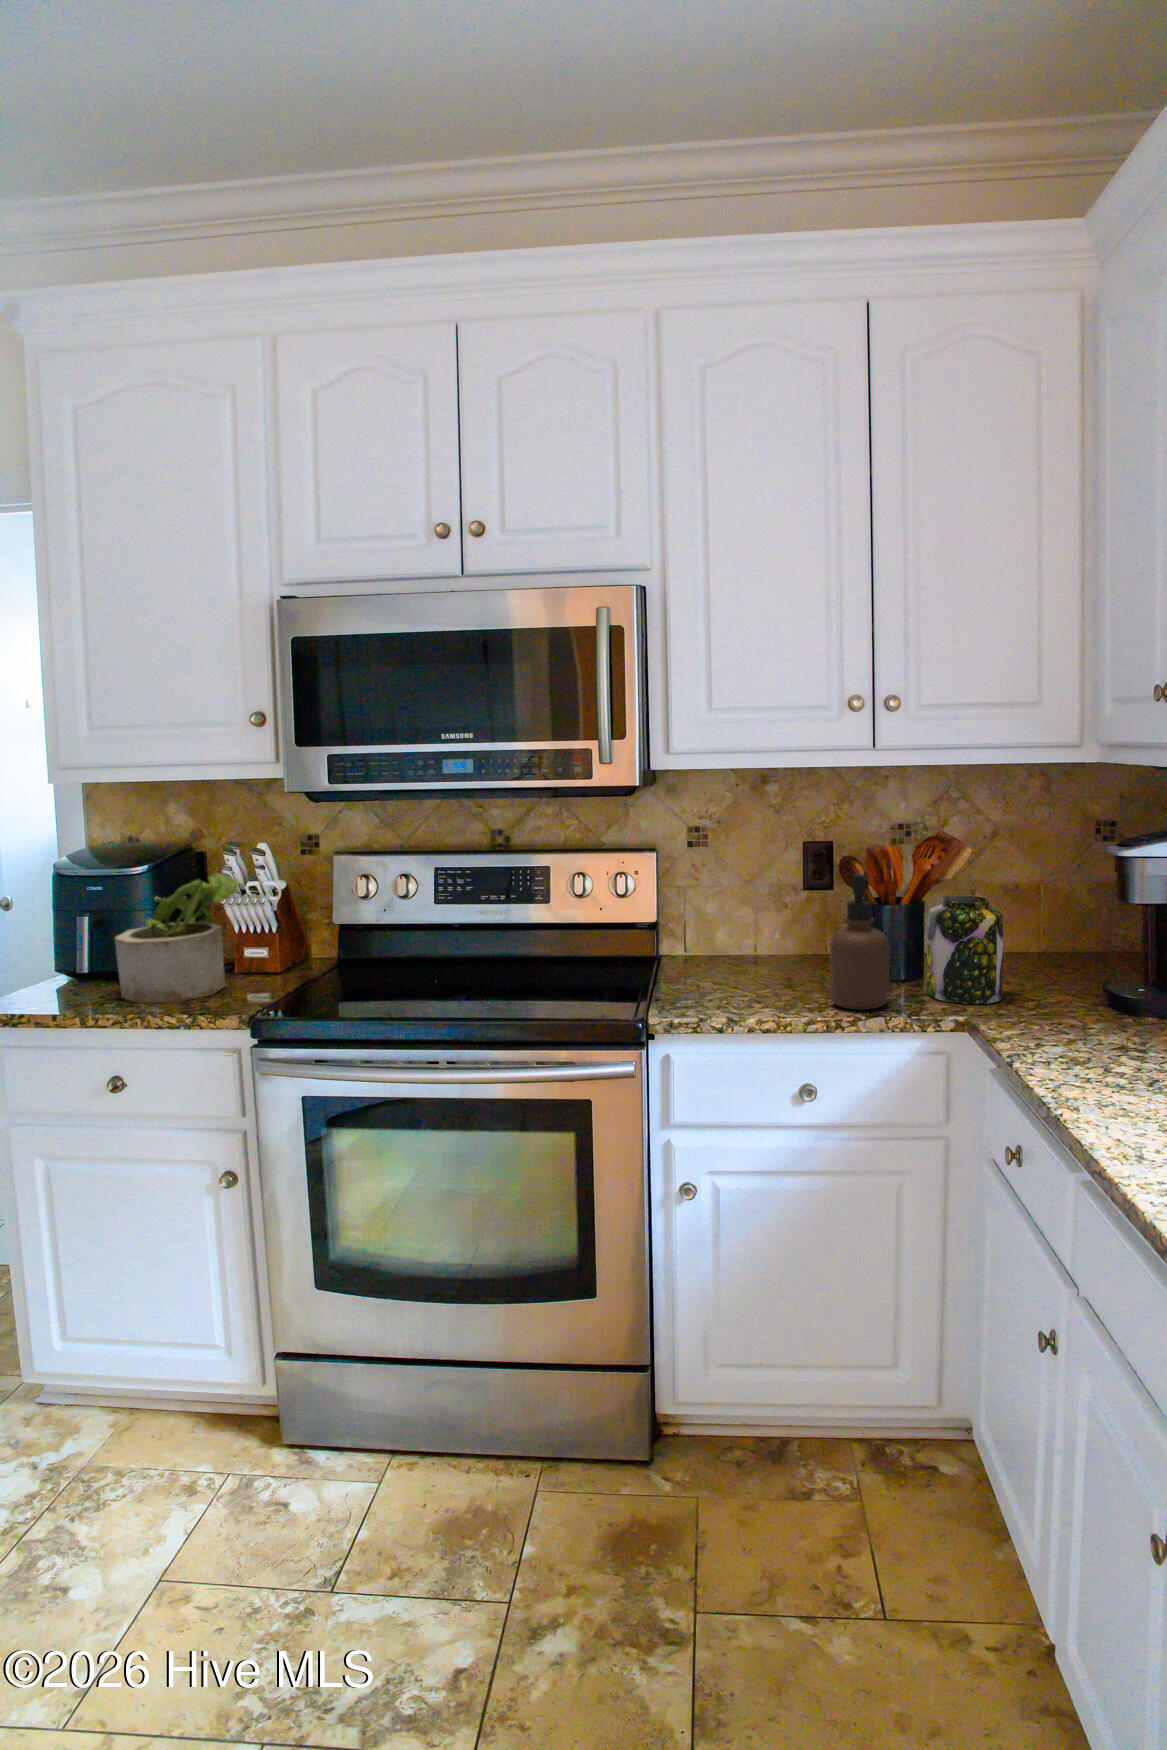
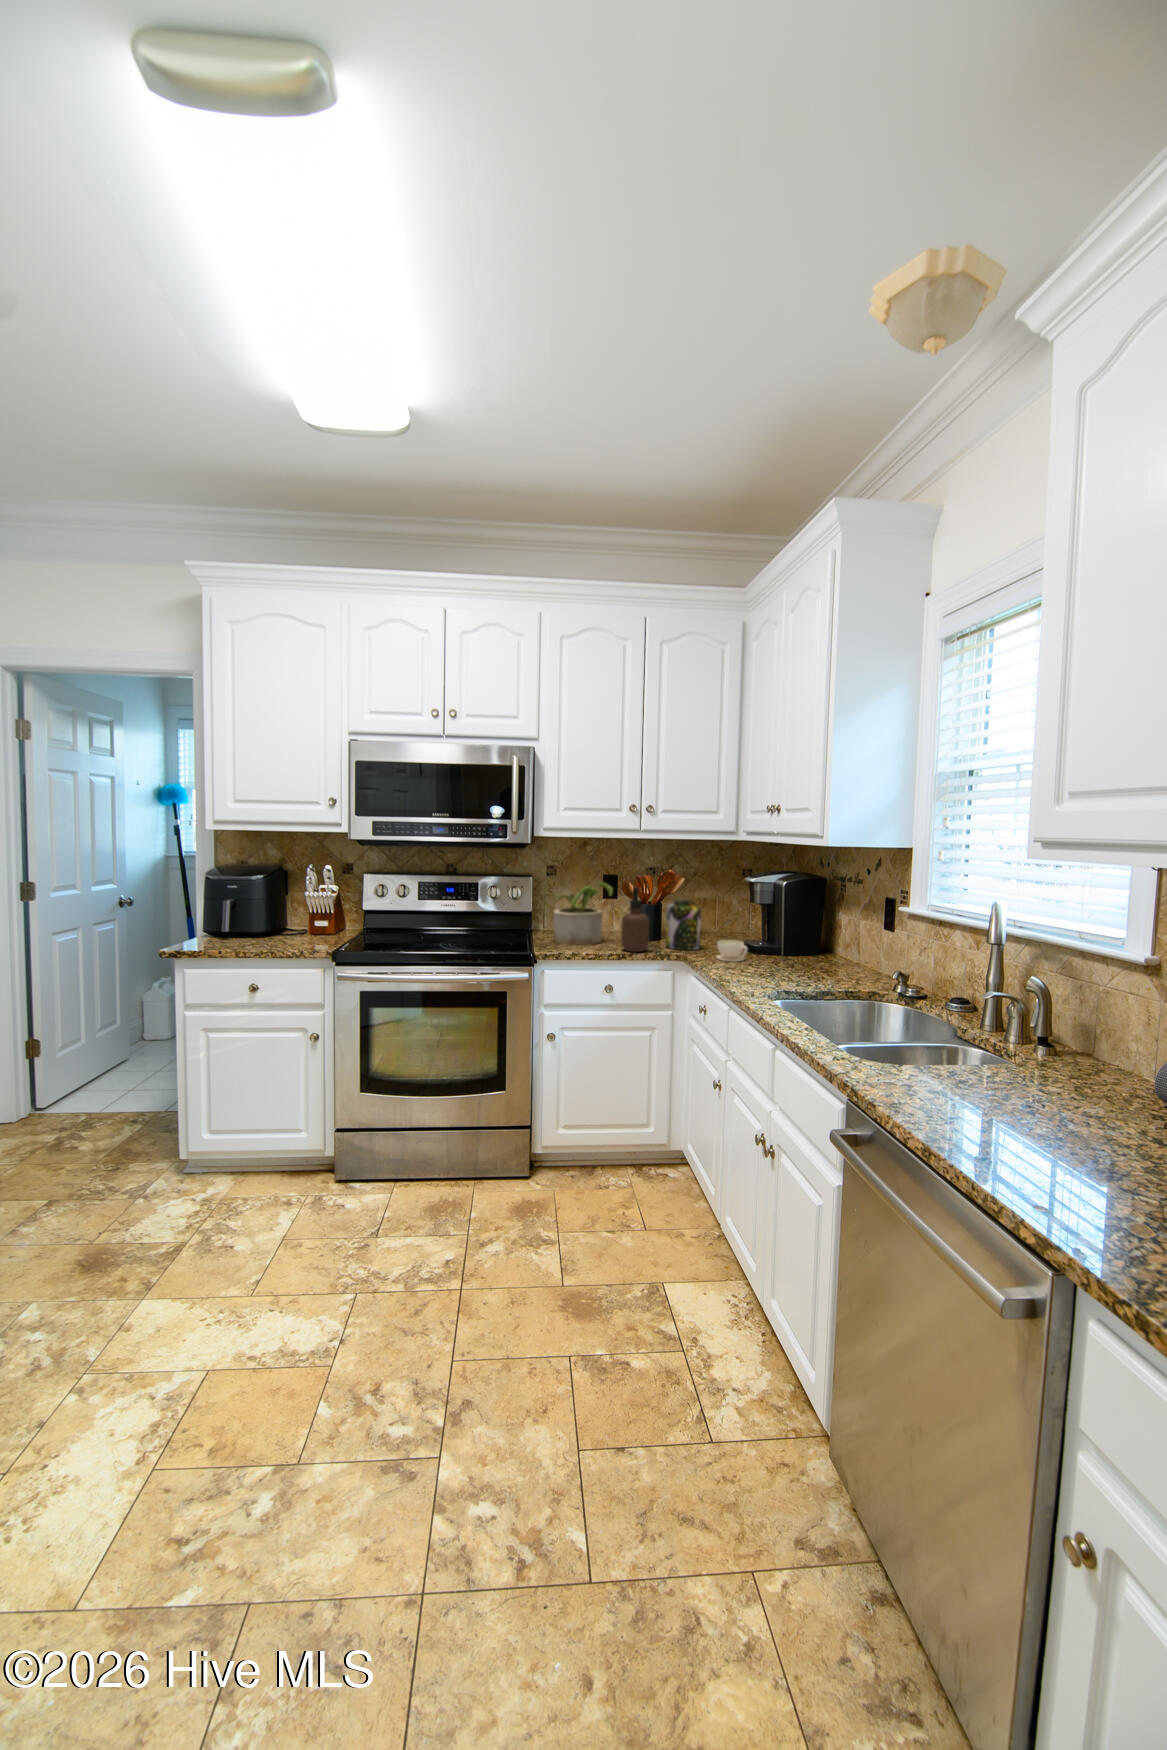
potted plant: present [115,873,238,1003] -> present [553,882,613,945]
coffee cup: none [1038,988,1111,1040] -> present [716,940,748,962]

